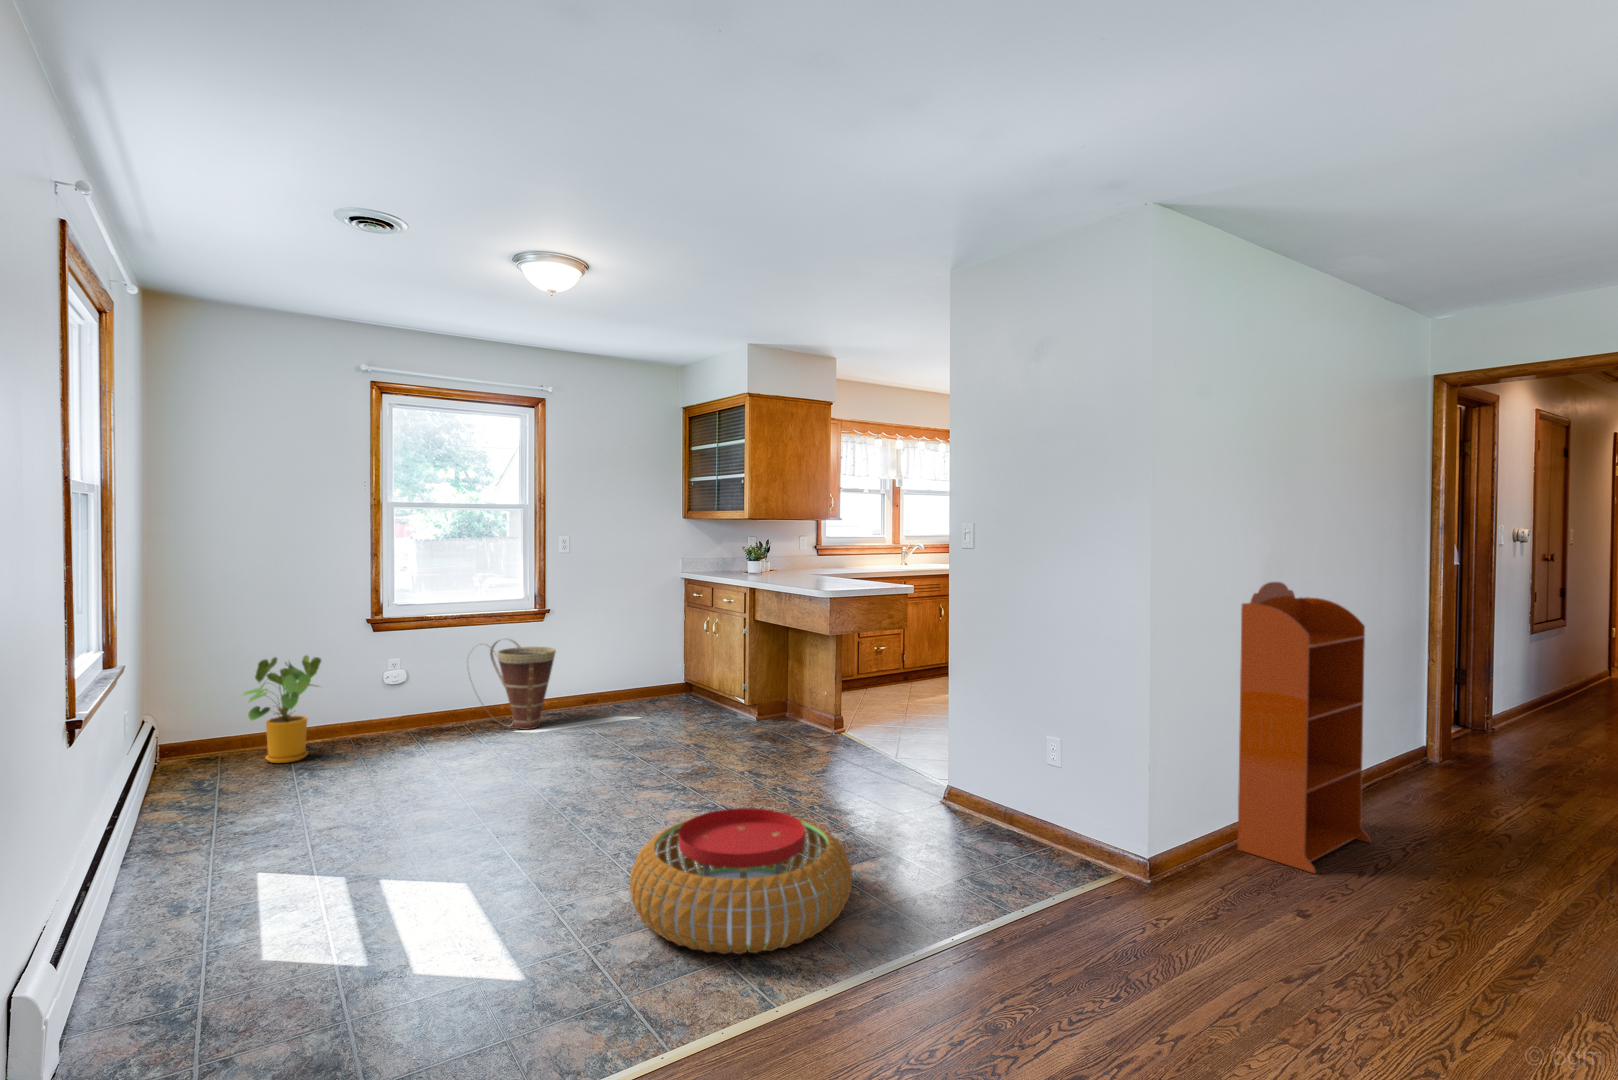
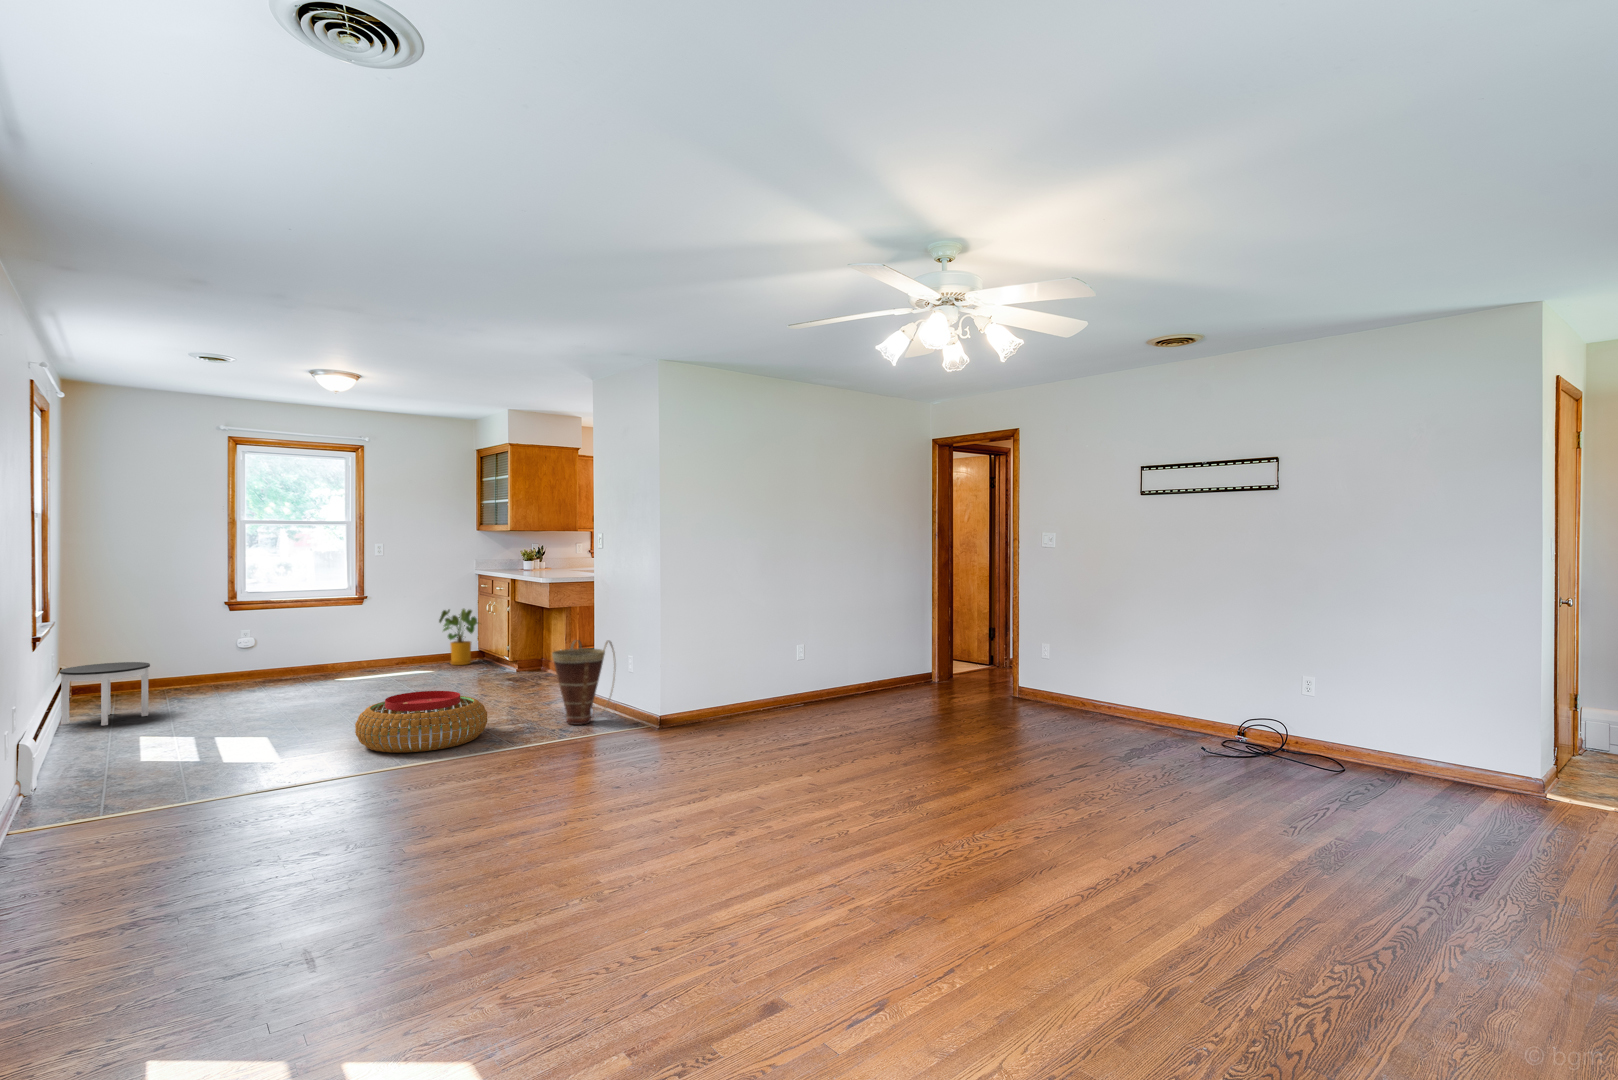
bookcase: present [1238,582,1371,873] -> none [736,563,817,721]
basket: present [480,639,556,729] -> present [552,640,615,725]
house plant: present [243,655,321,763] -> present [439,609,479,665]
round table: none [134,723,269,836] -> present [60,662,150,726]

